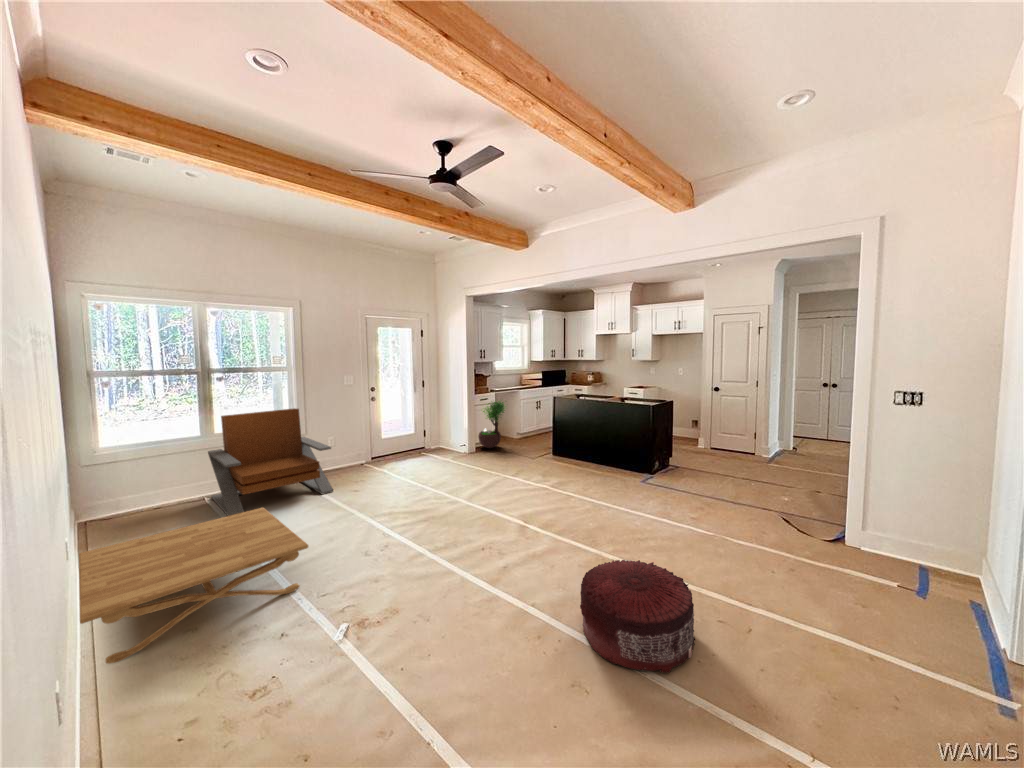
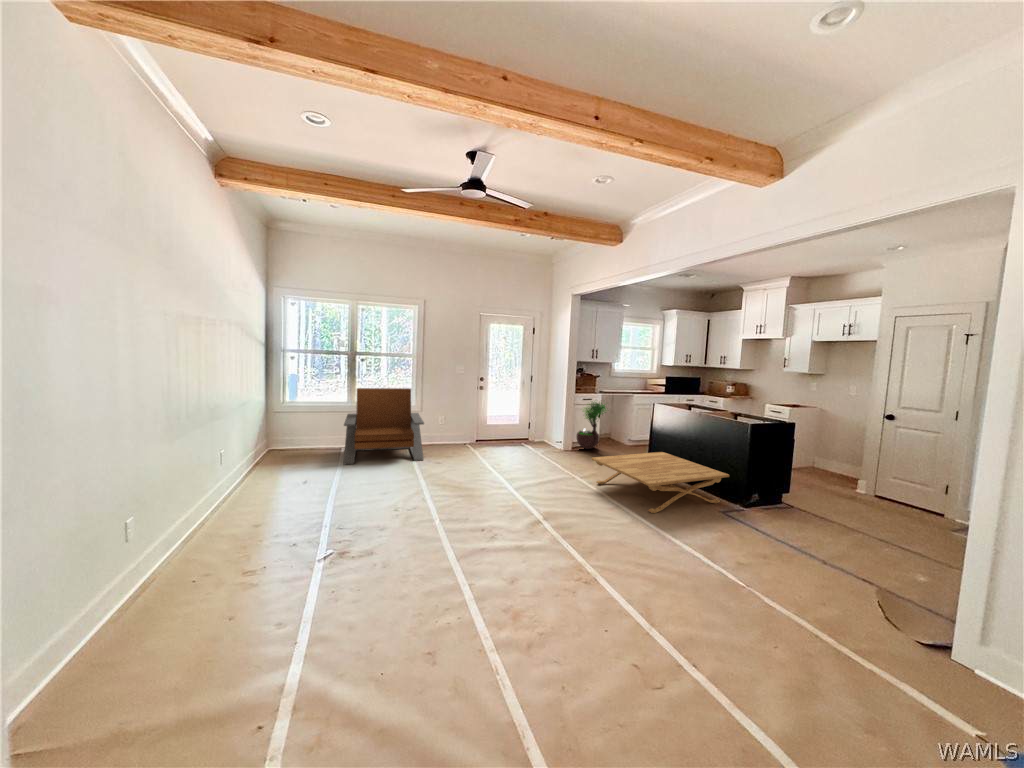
coffee table: present [79,508,308,664] -> present [592,452,729,513]
pouf: present [580,560,695,673] -> none [478,565,594,688]

